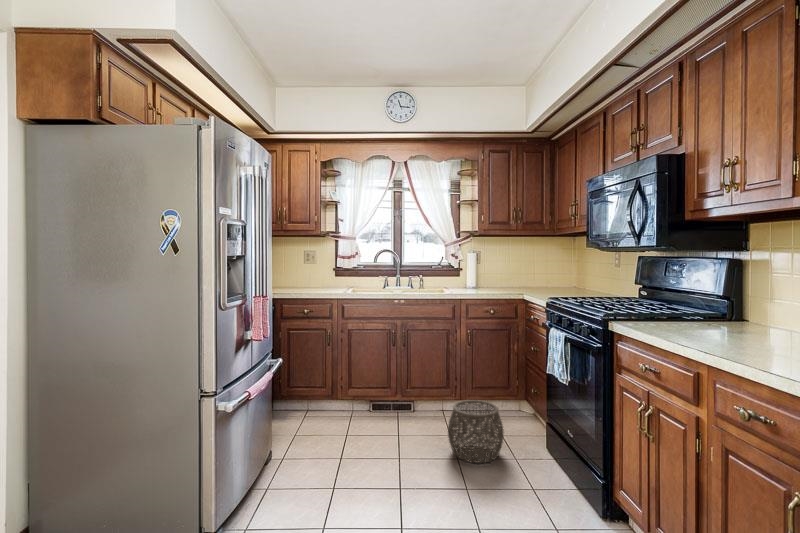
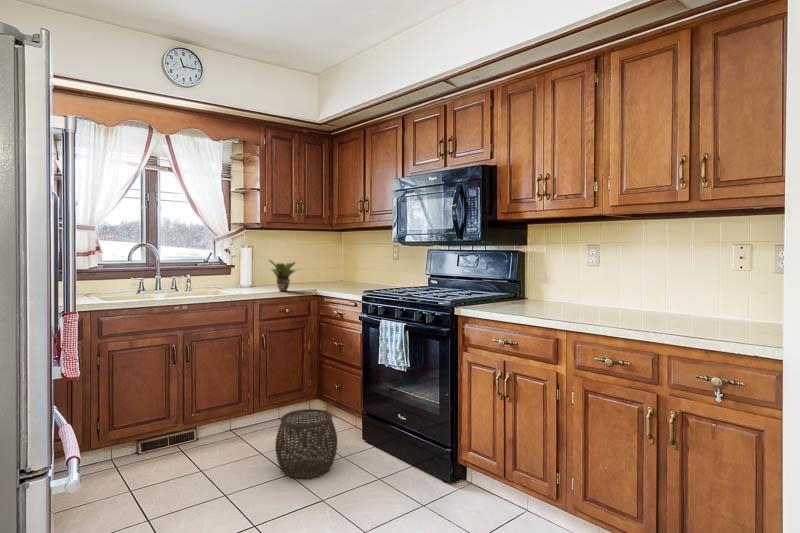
potted plant: none [480,265,511,293] -> present [270,260,297,291]

